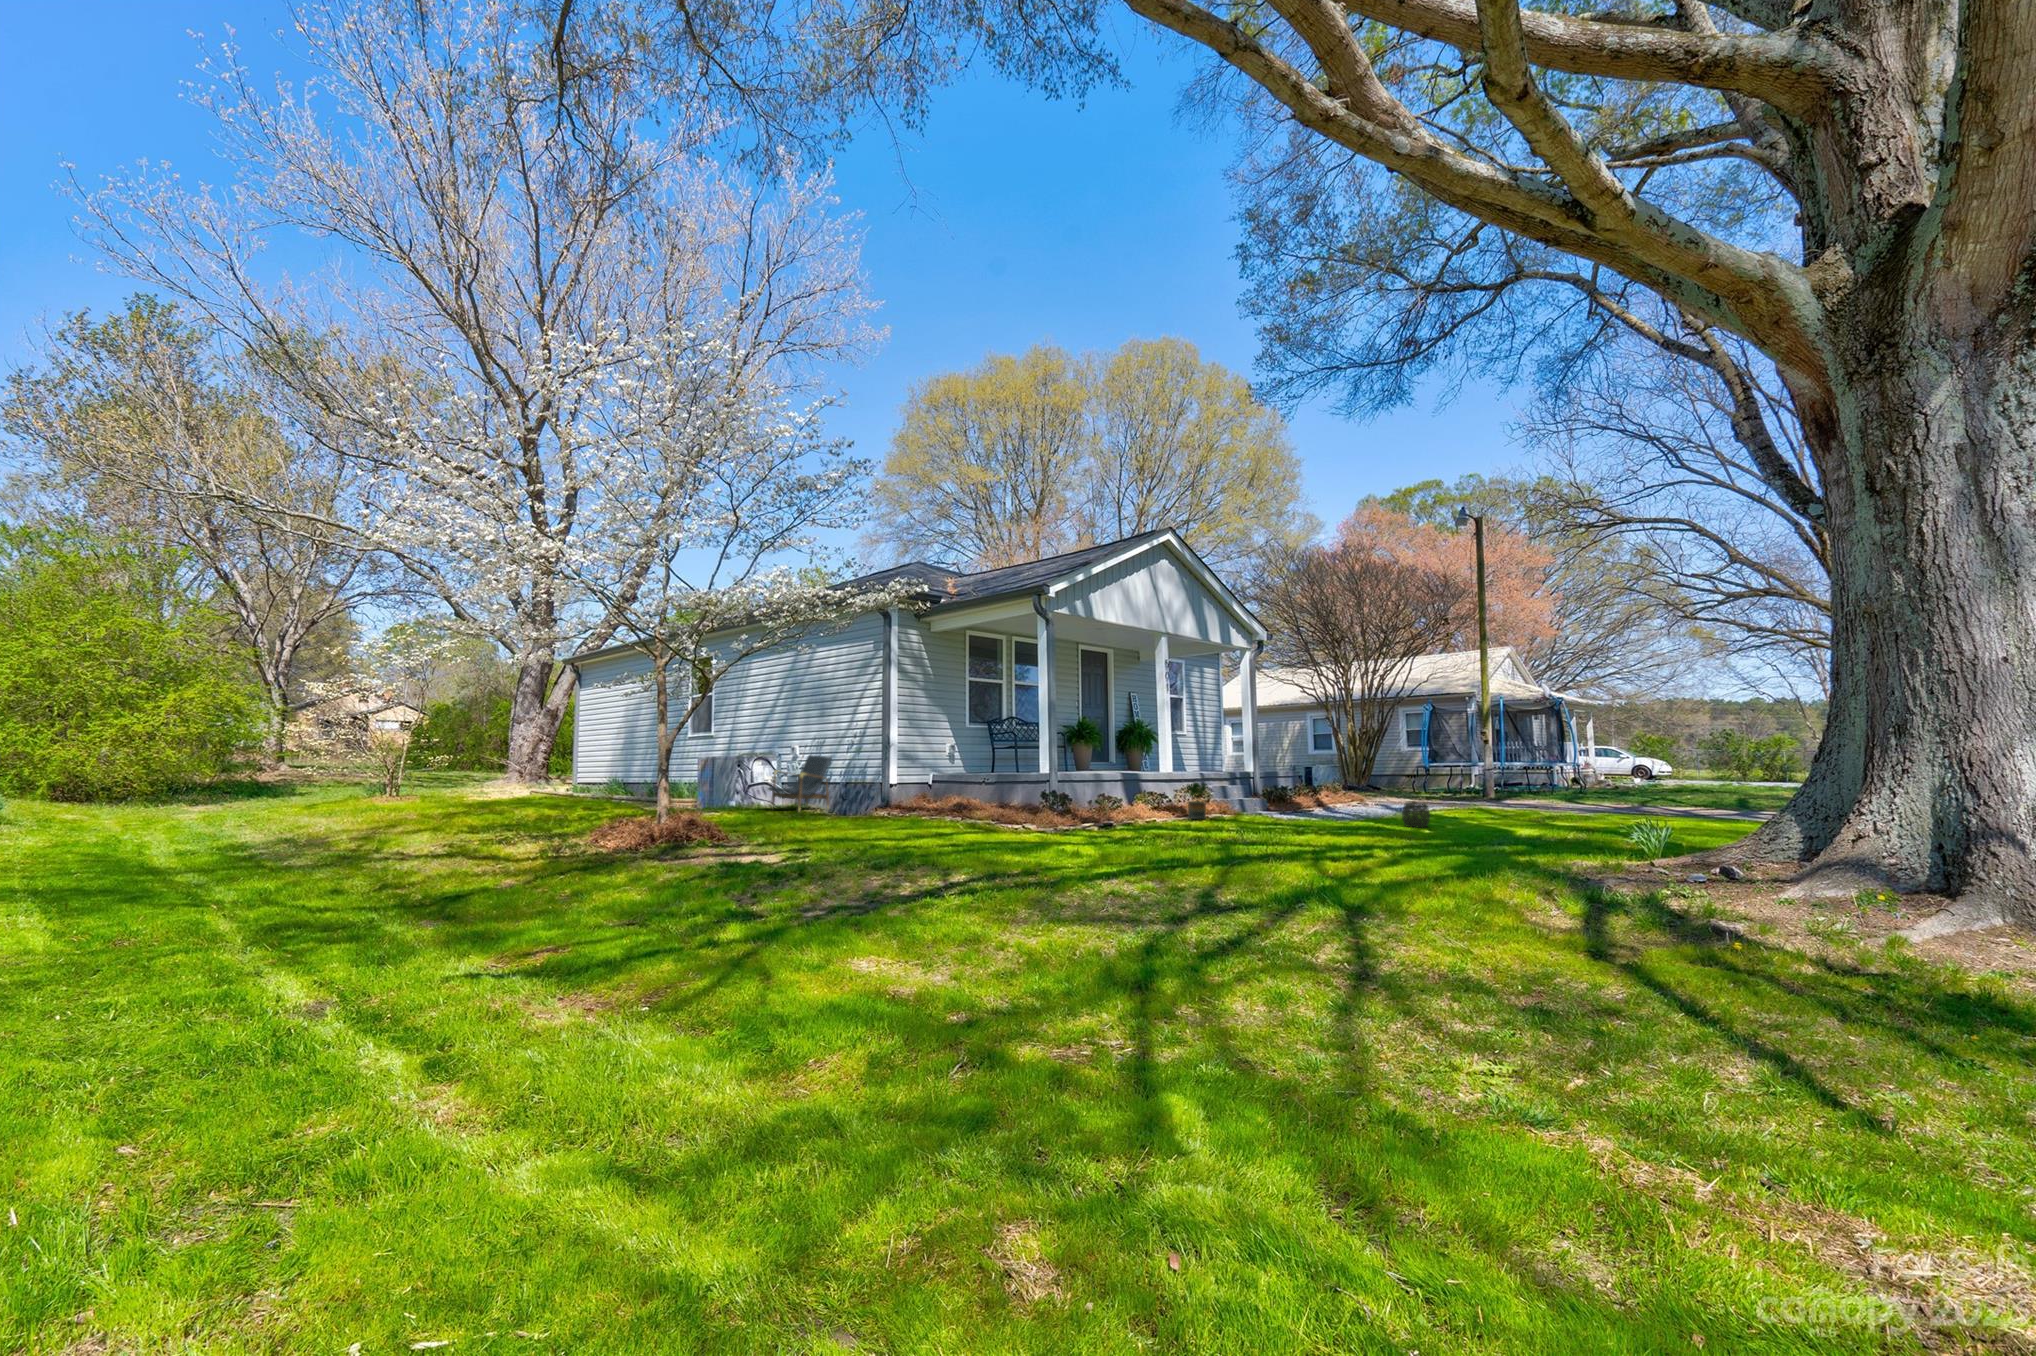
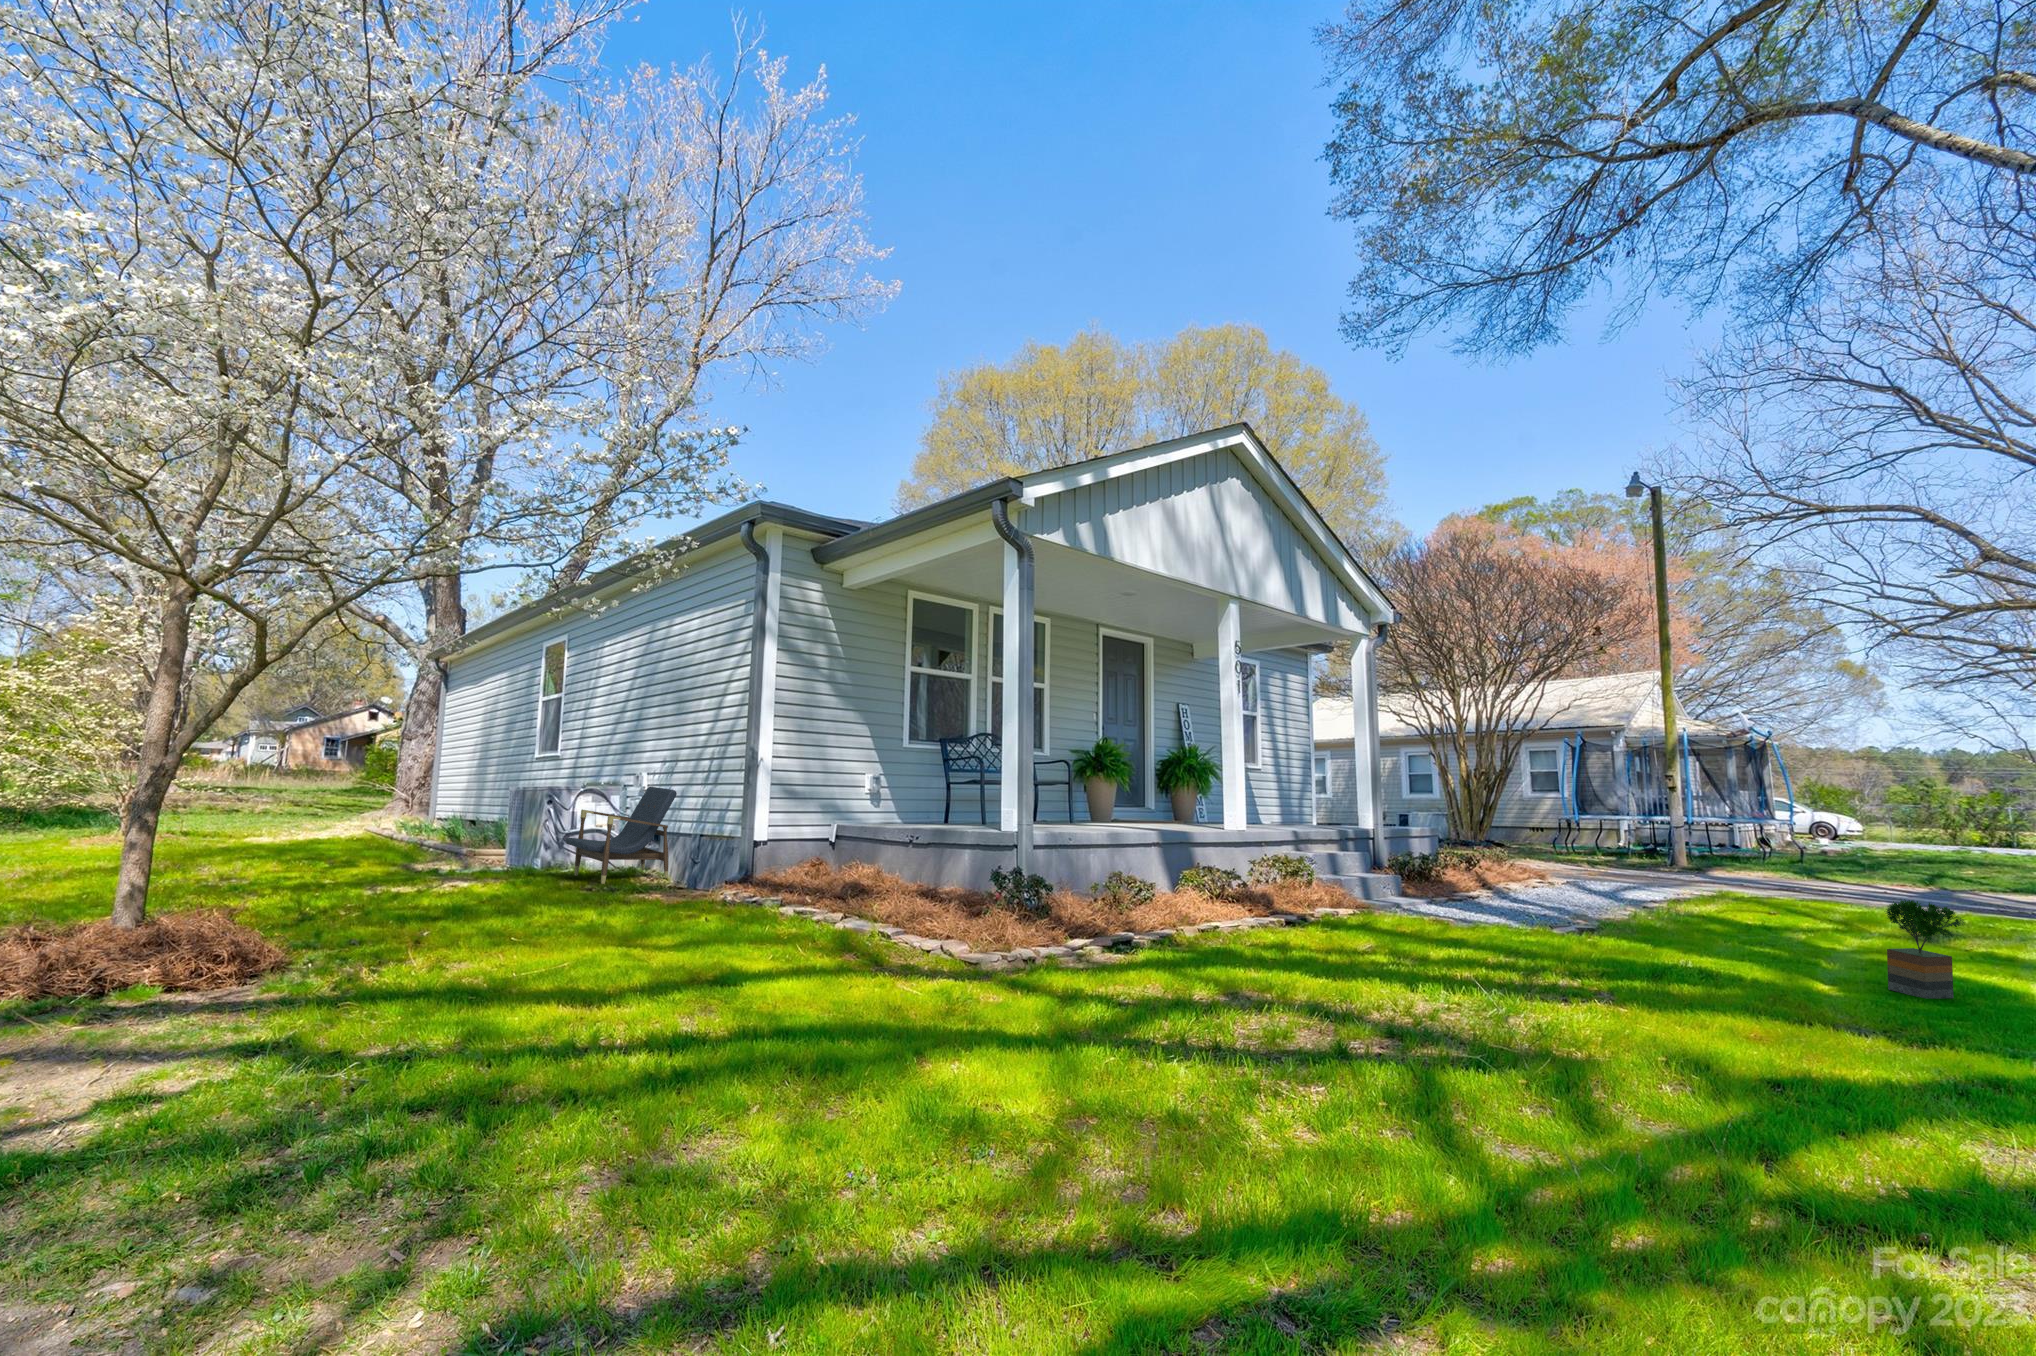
potted tree: present [1185,782,1208,819] -> present [1885,900,1964,999]
woven basket: present [1402,802,1430,827] -> none [1753,912,1829,972]

